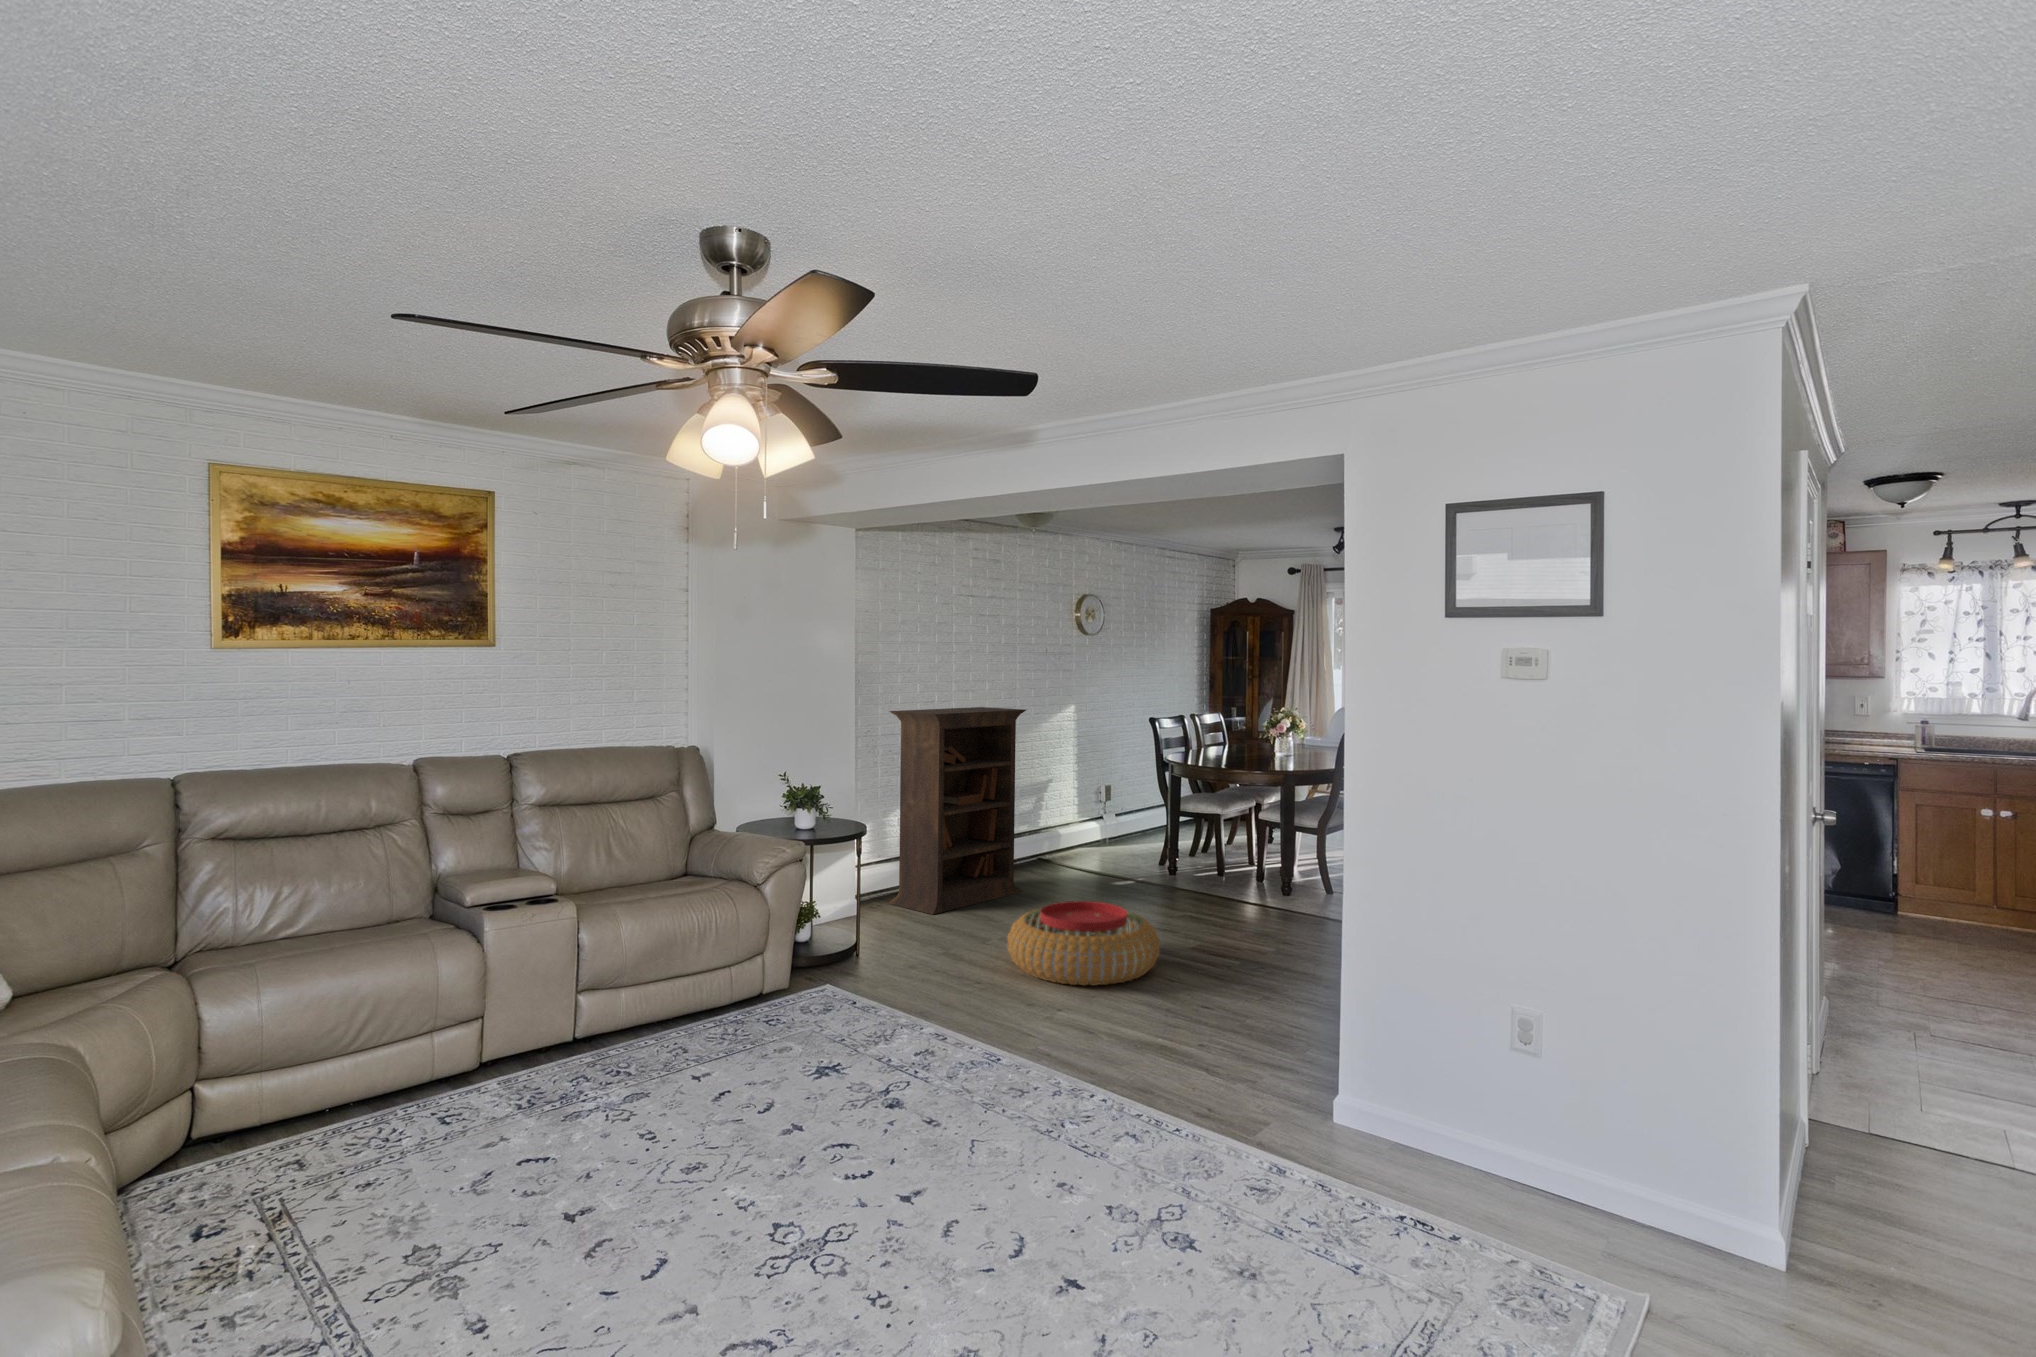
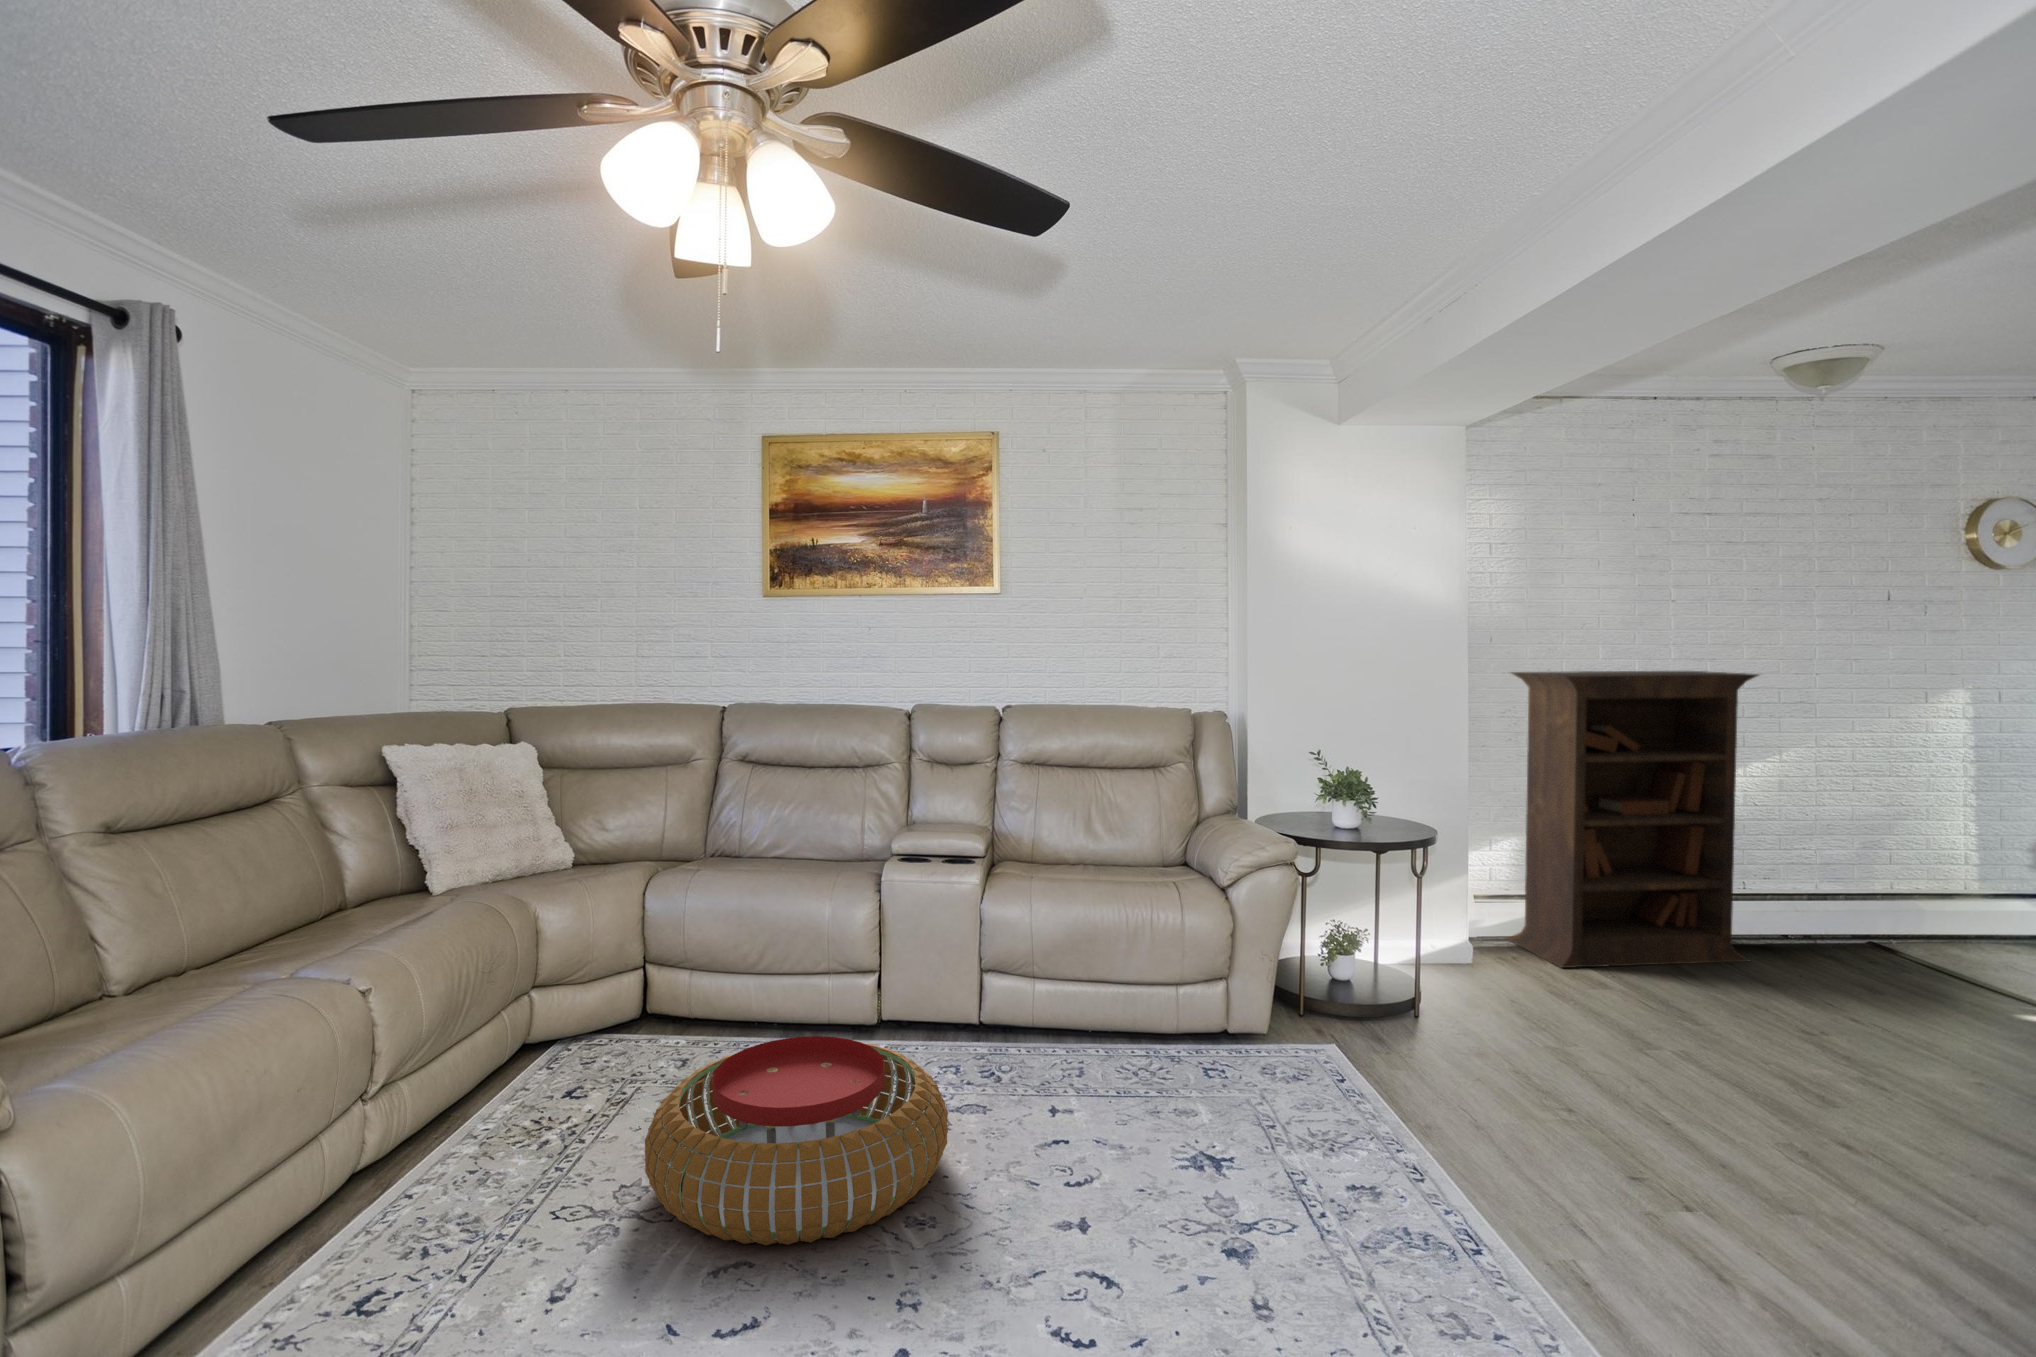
pouf: present [1008,901,1160,986] -> present [645,1036,948,1245]

